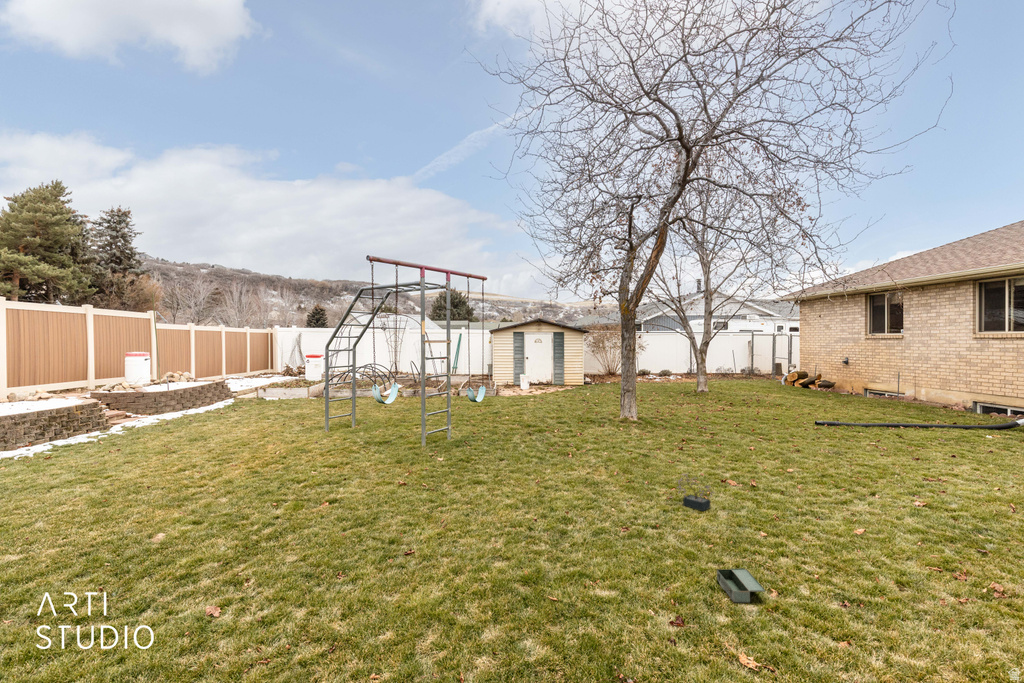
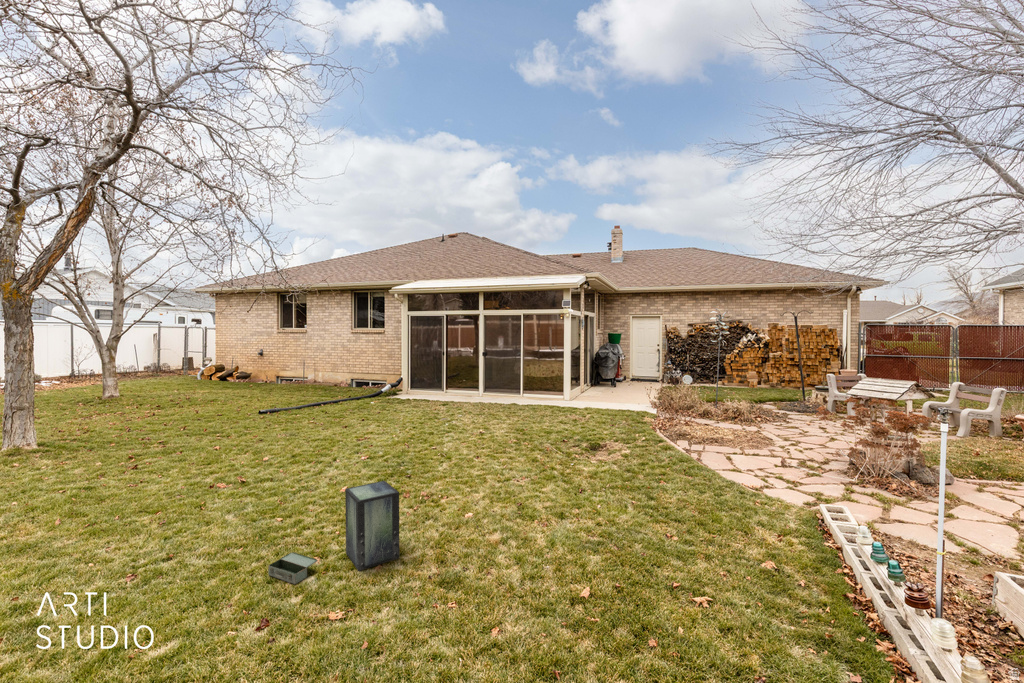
decorative plant: present [677,474,713,511] -> none [172,489,220,526]
storage box: none [808,521,882,650] -> present [345,481,399,571]

